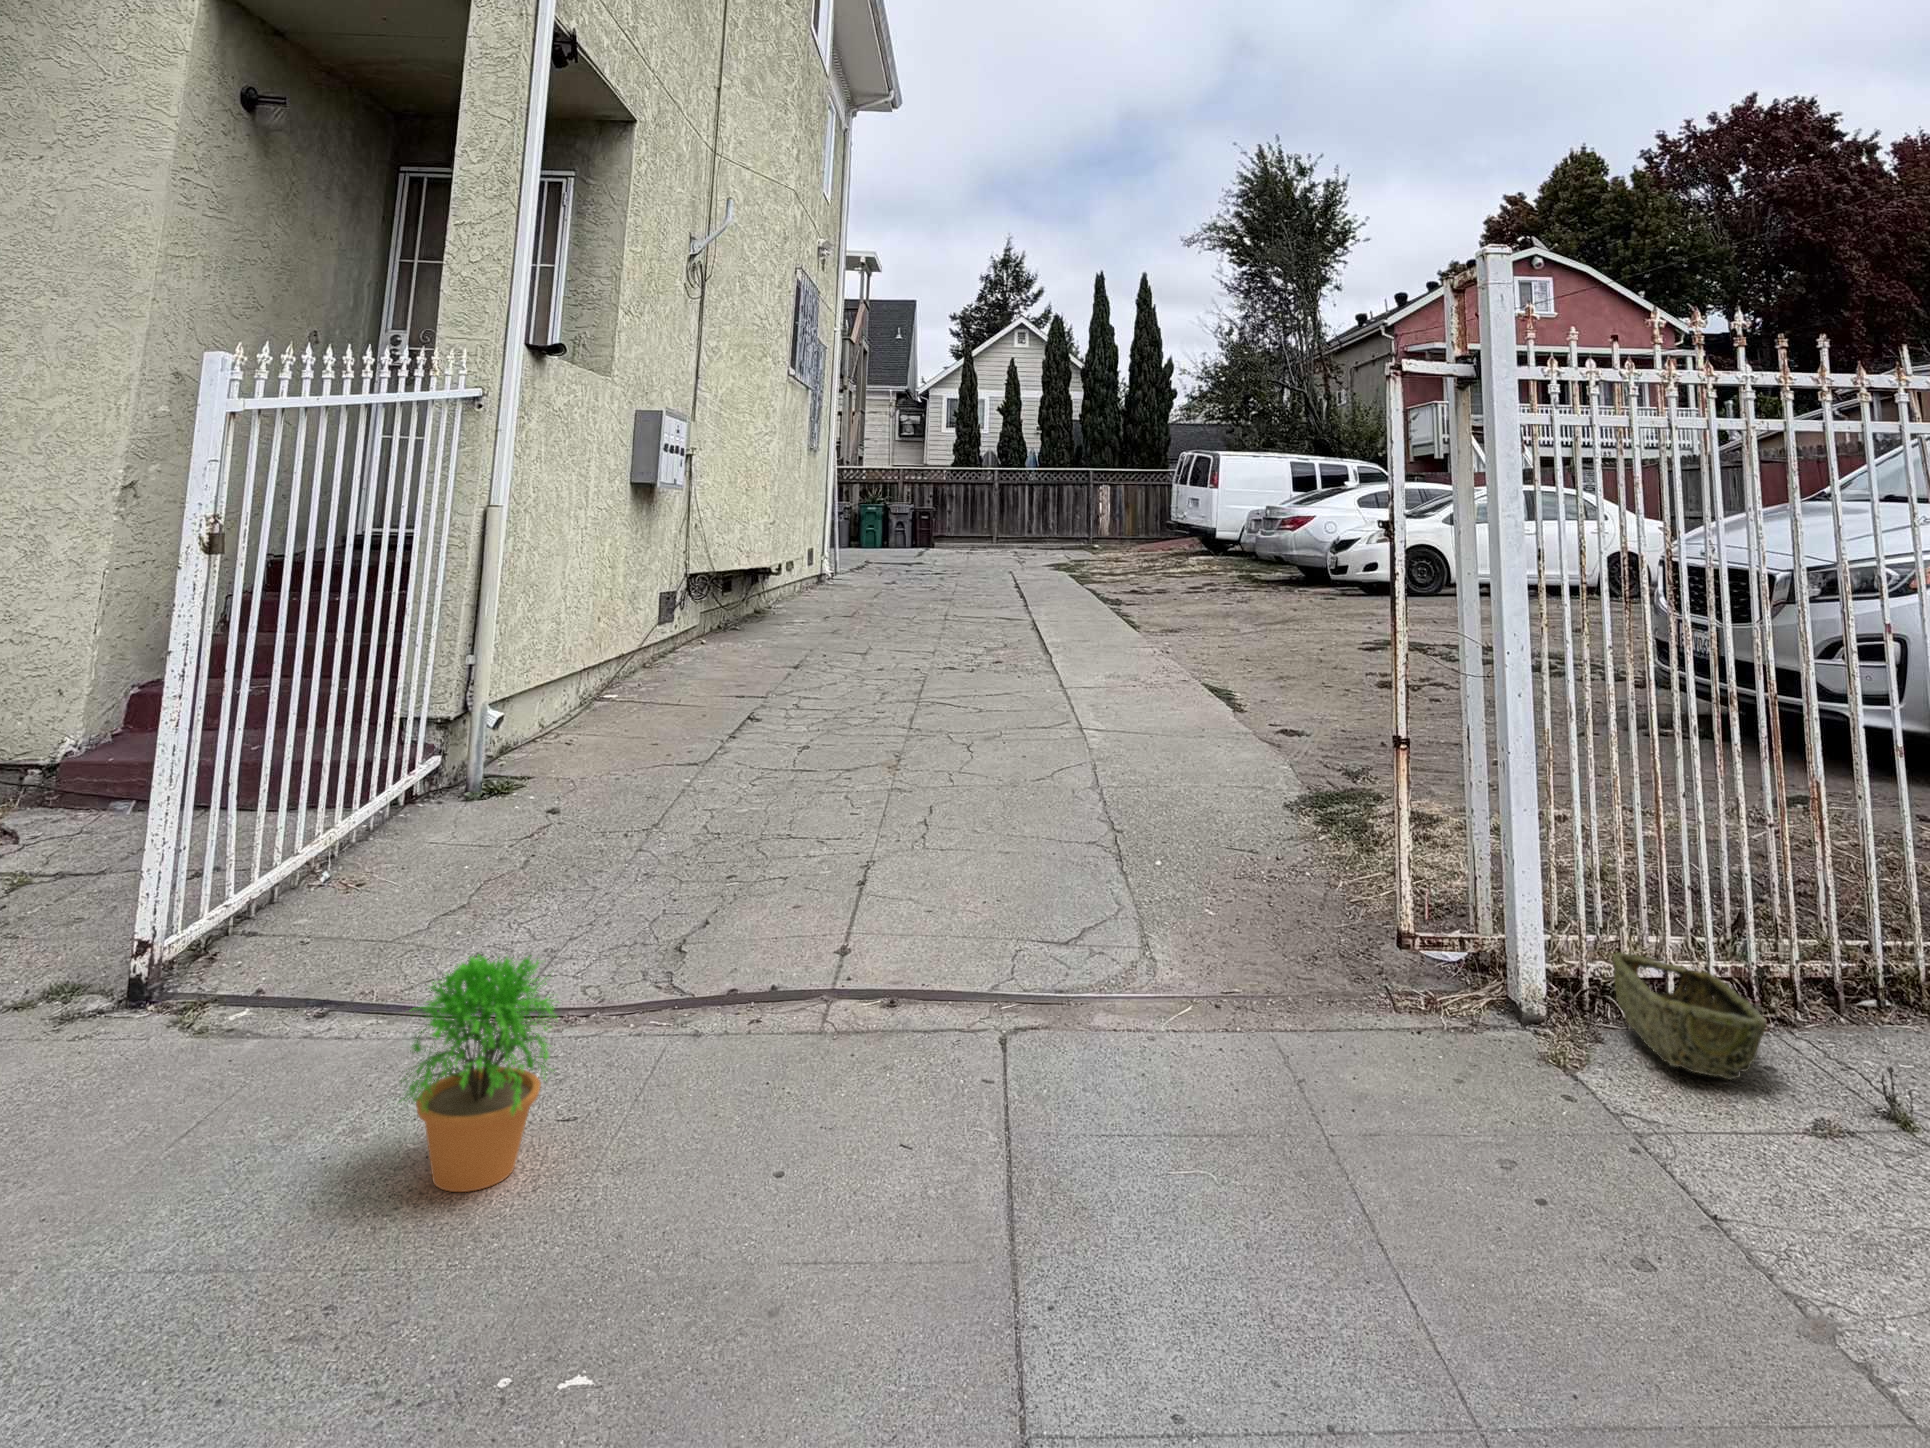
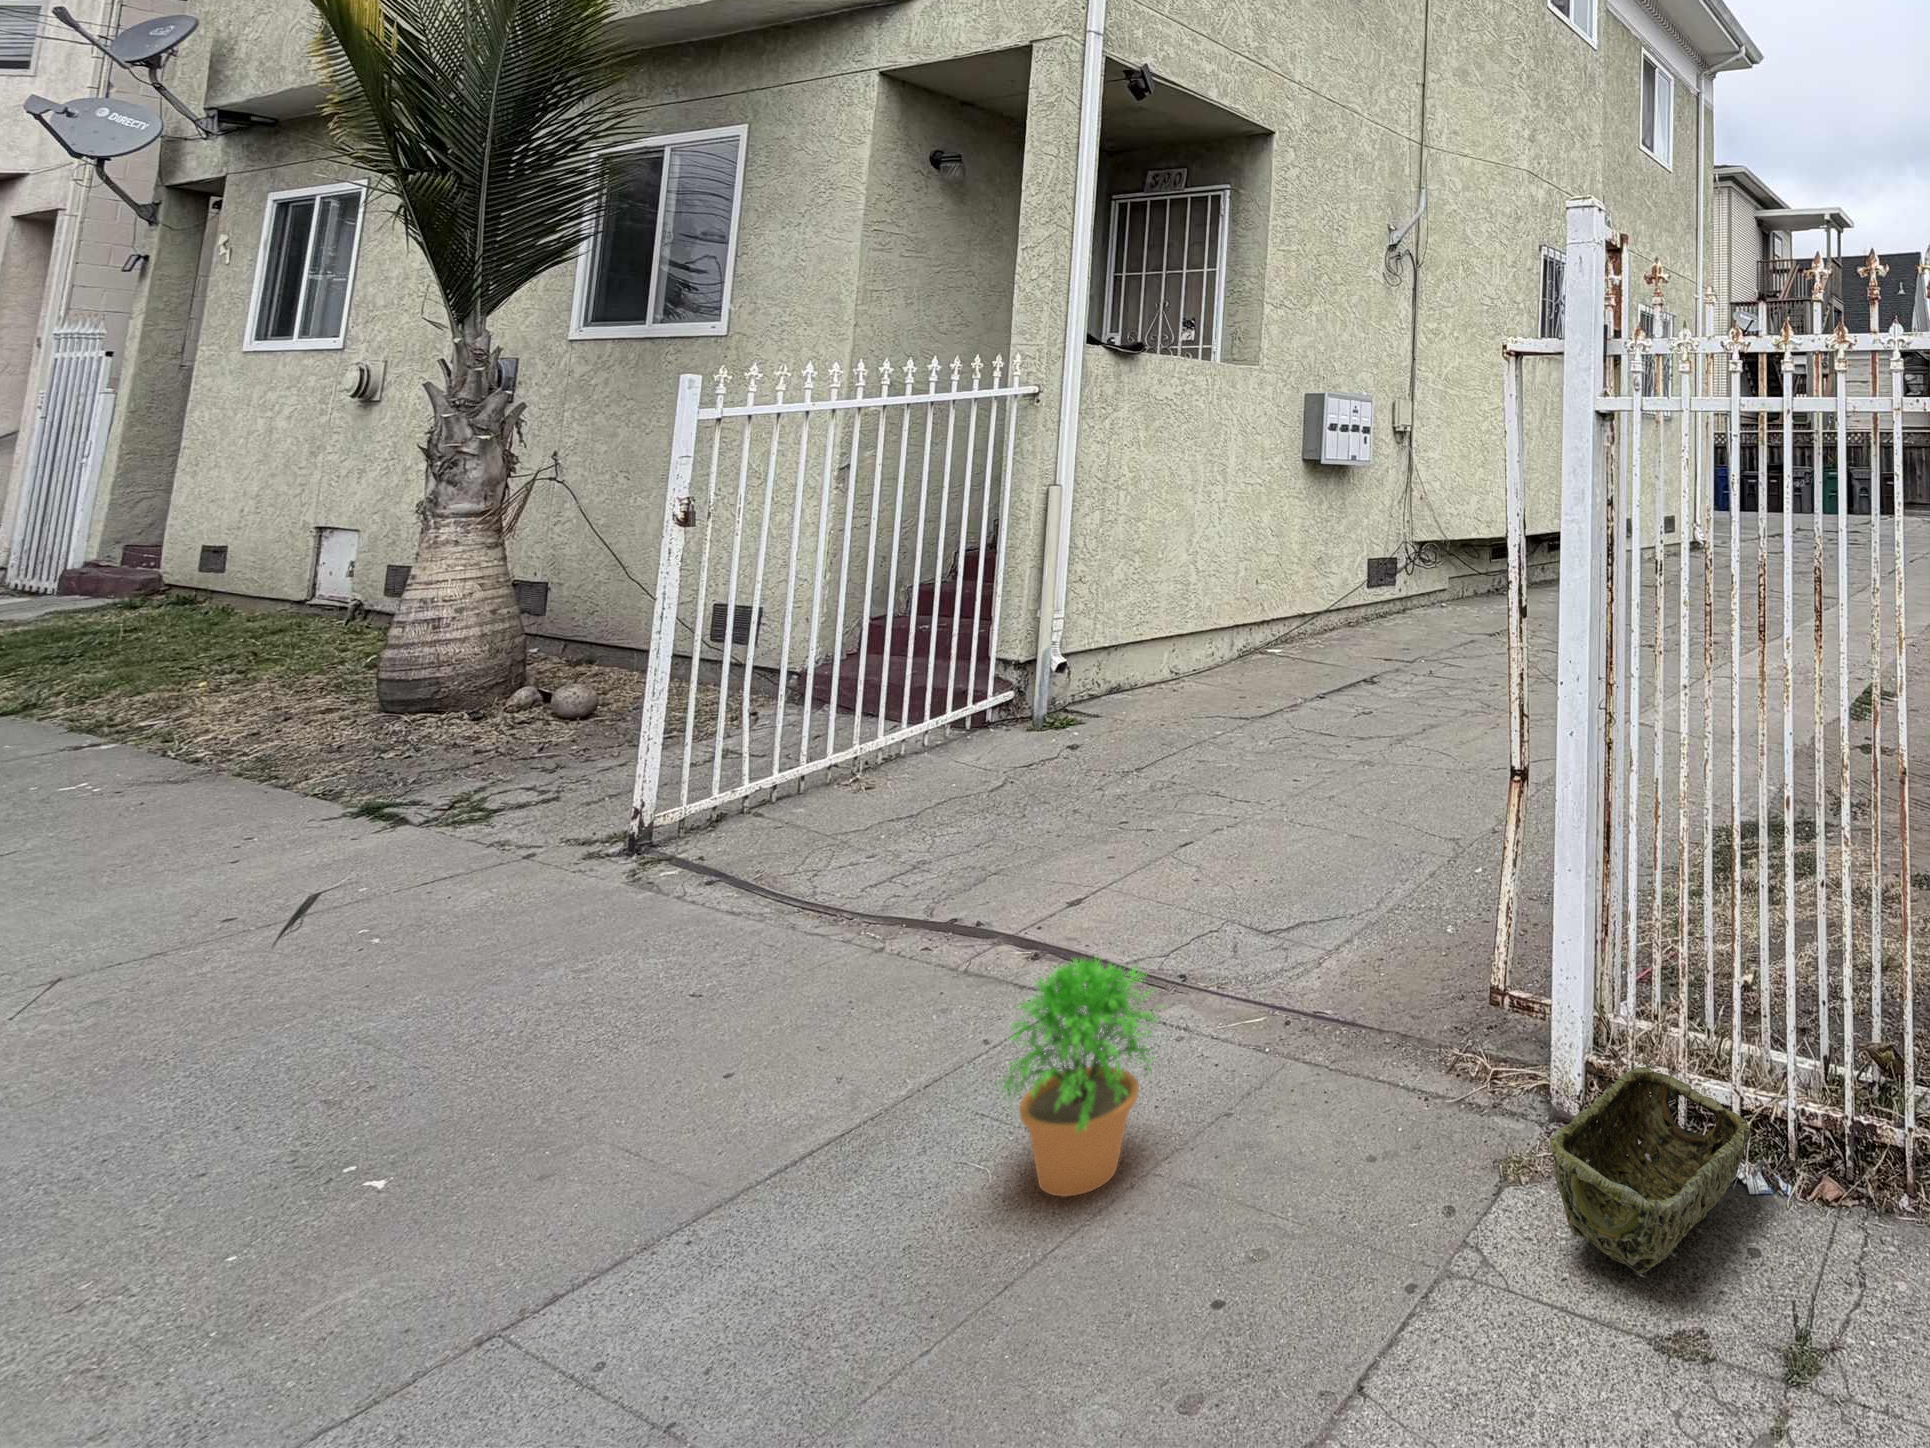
potted plant: present [400,955,555,1192] -> present [1004,958,1161,1196]

